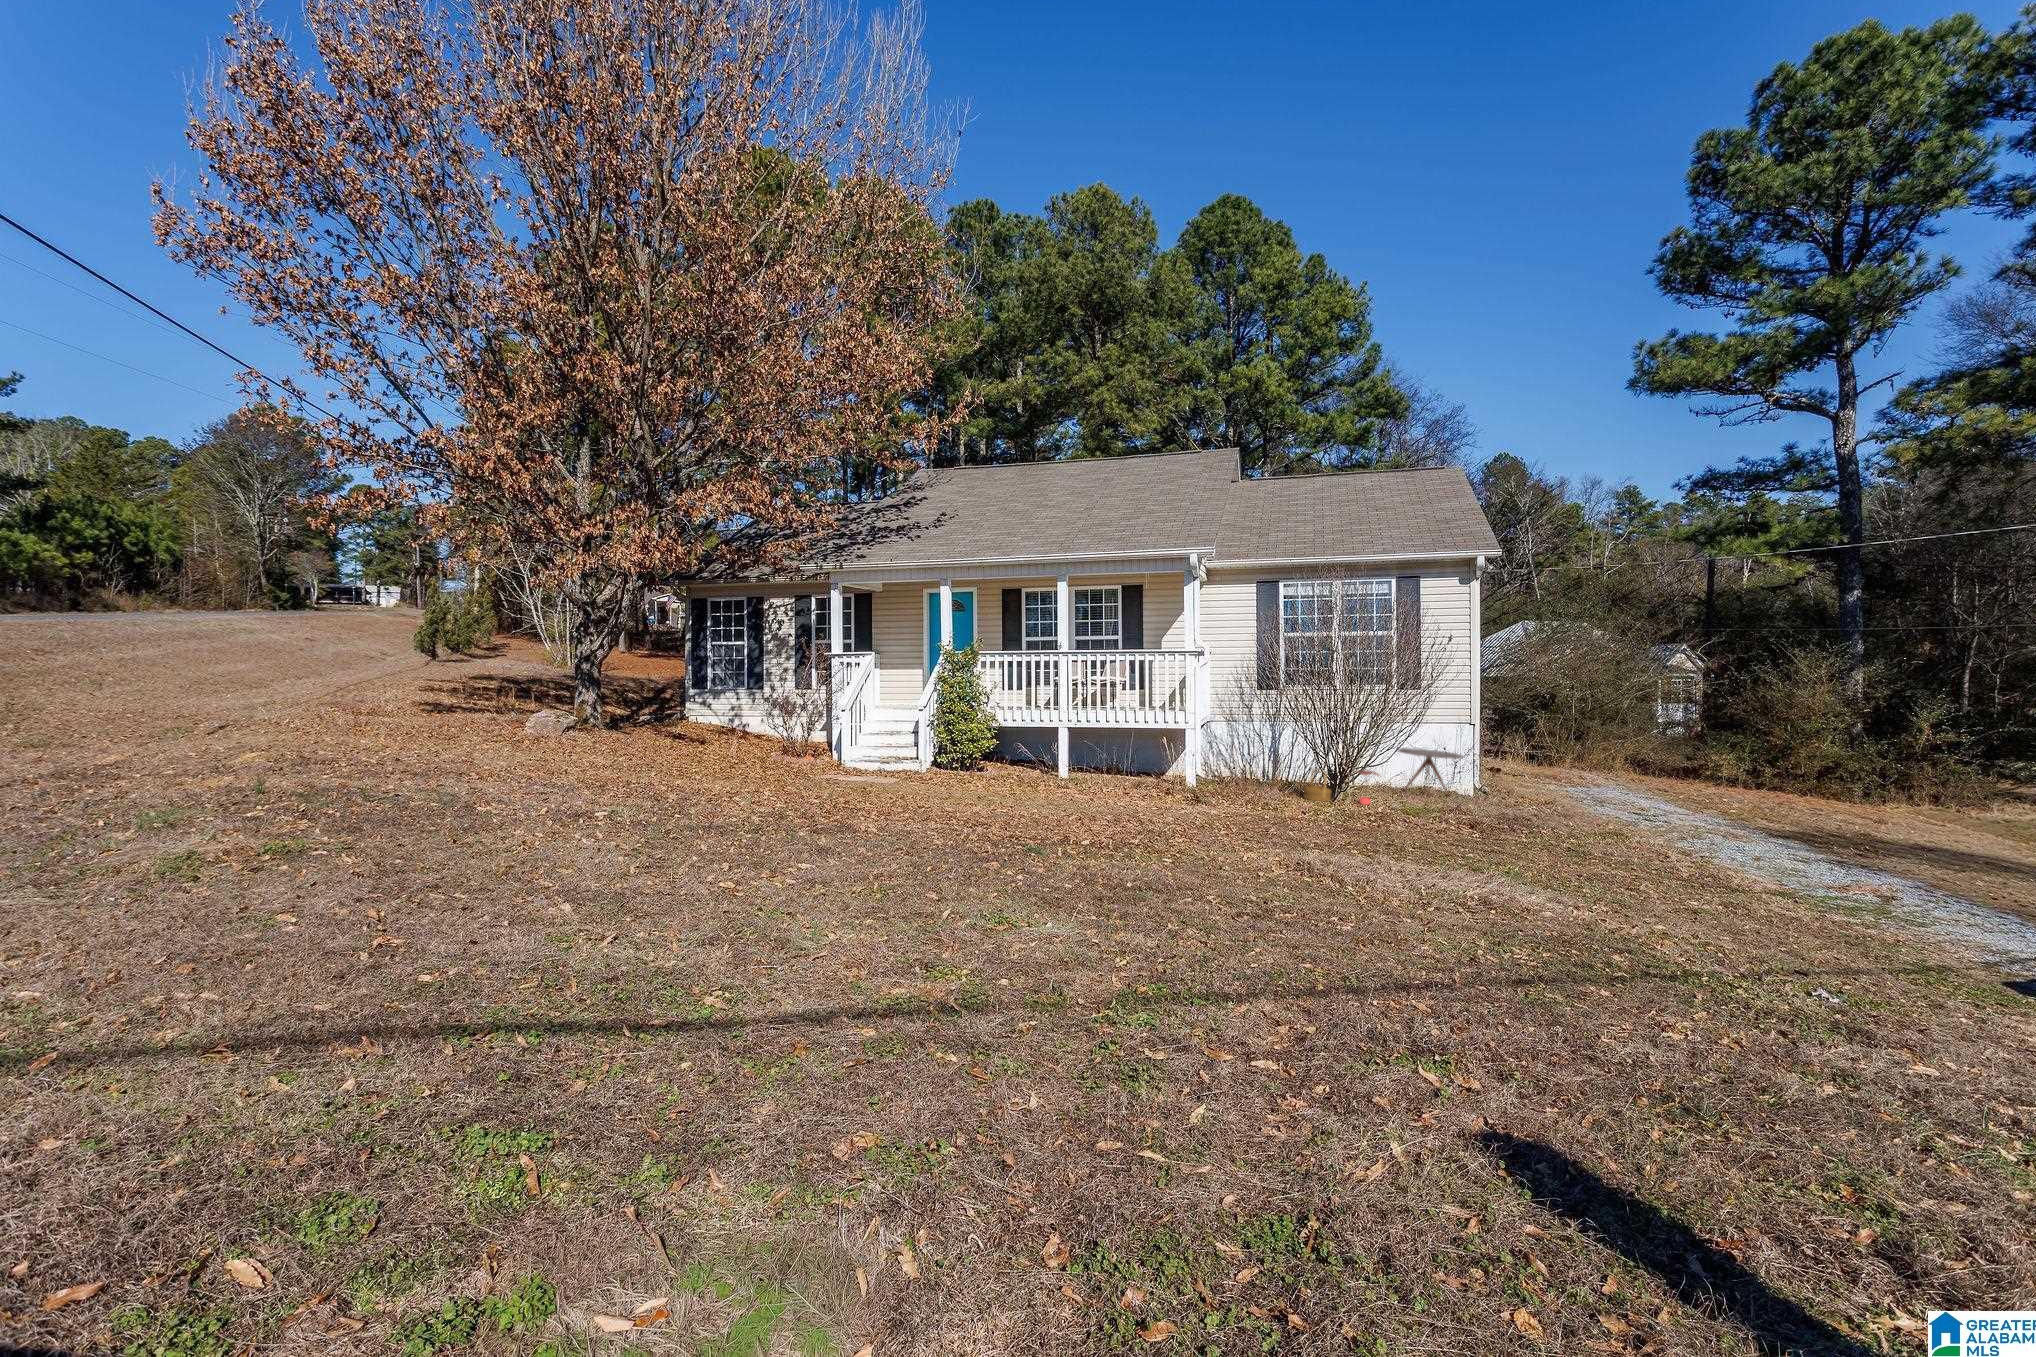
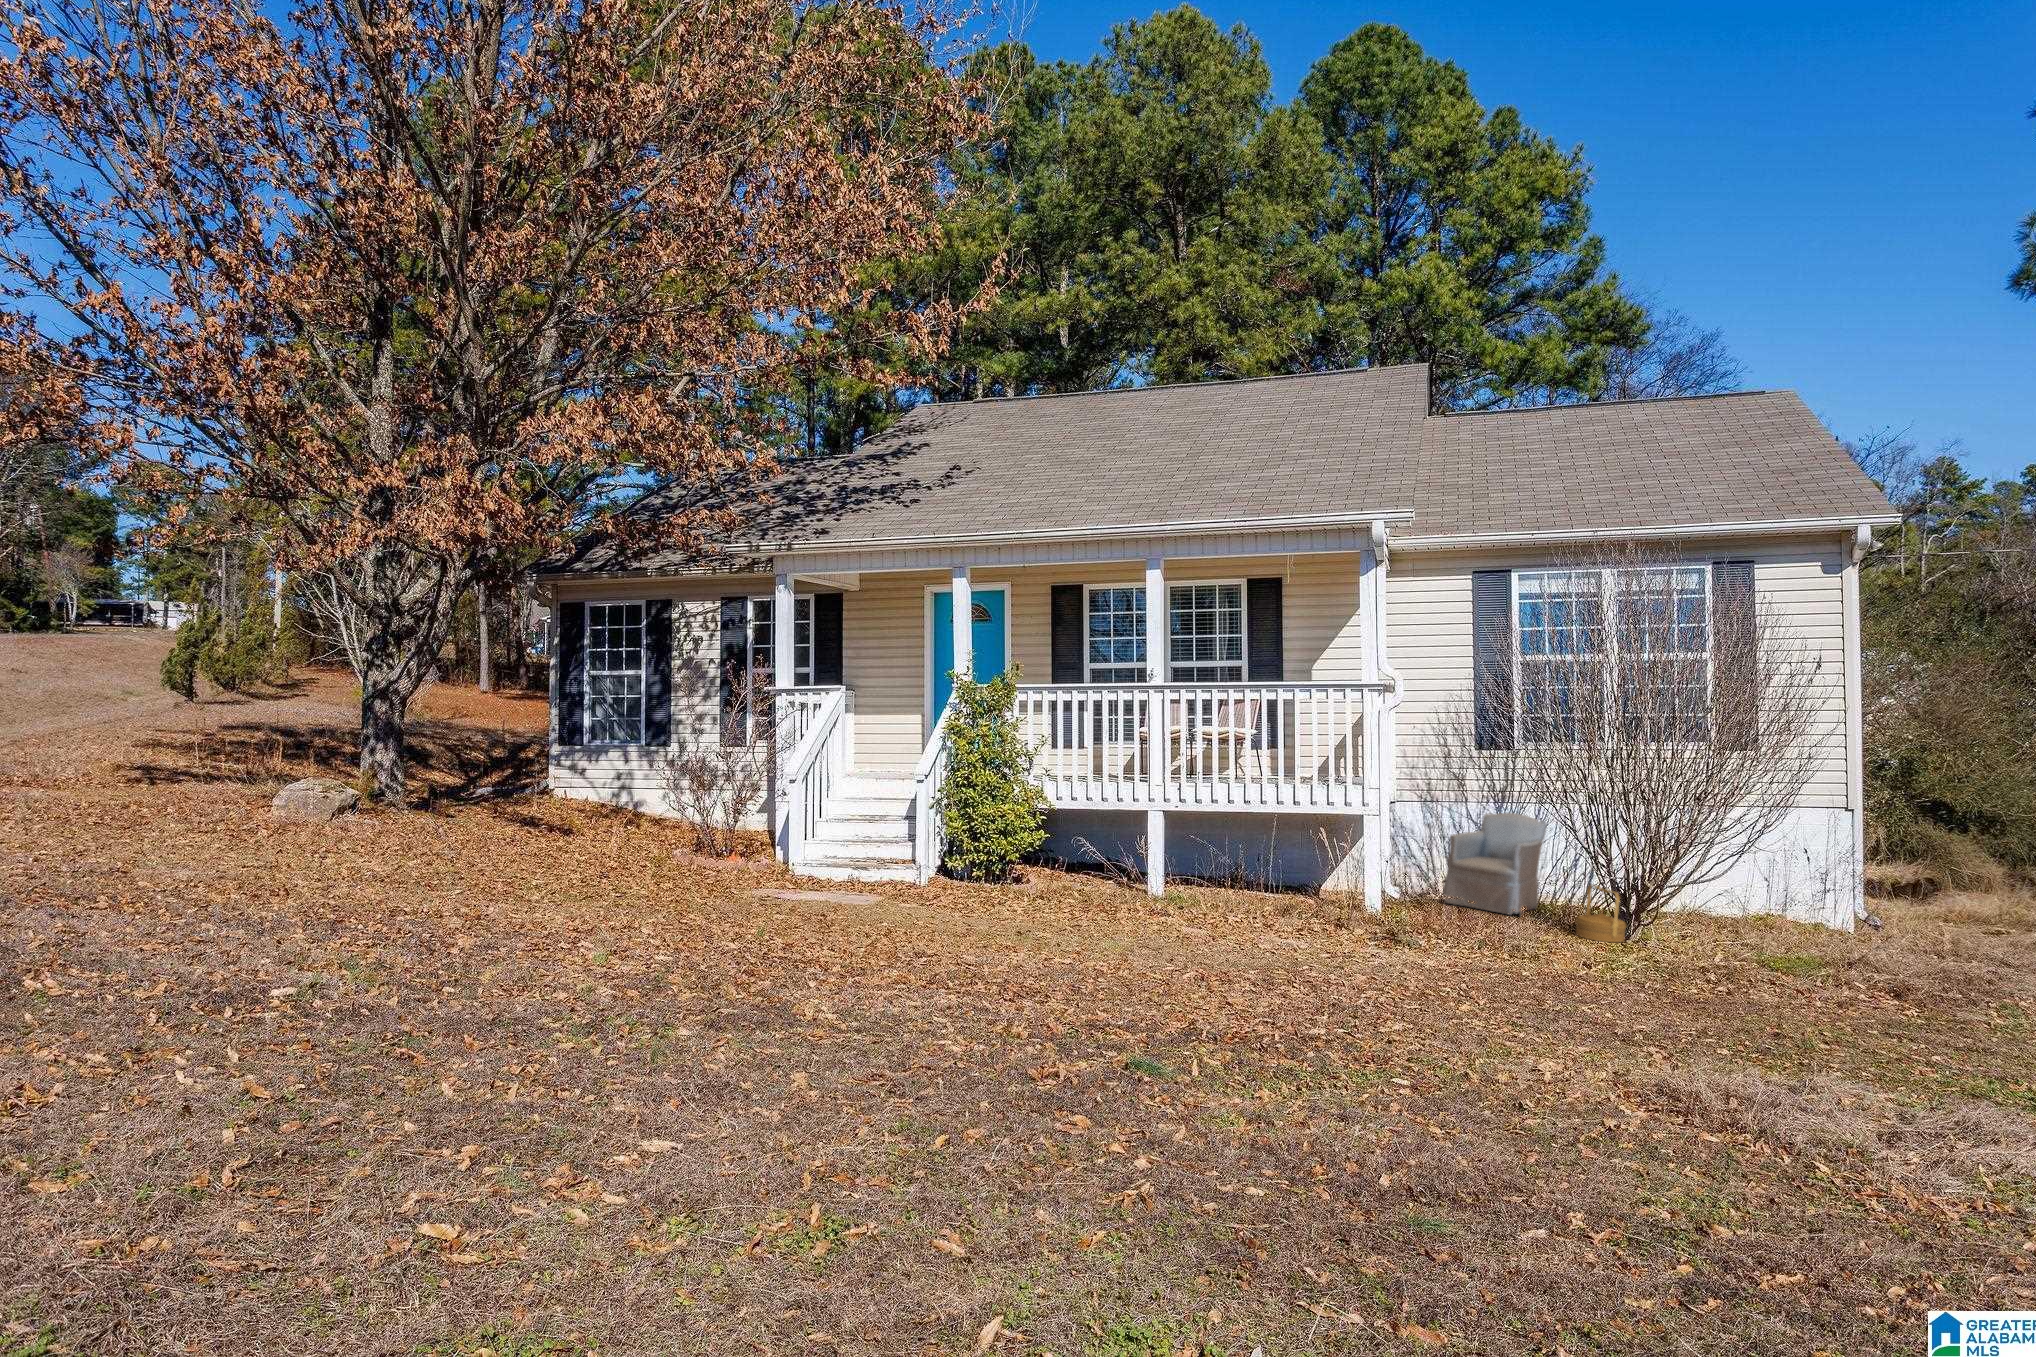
armchair: none [1232,728,1295,788] -> present [1442,813,1547,916]
round table: present [1398,748,1463,795] -> none [1720,848,1841,933]
potted plant: present [1356,770,1379,805] -> none [1663,888,1715,949]

